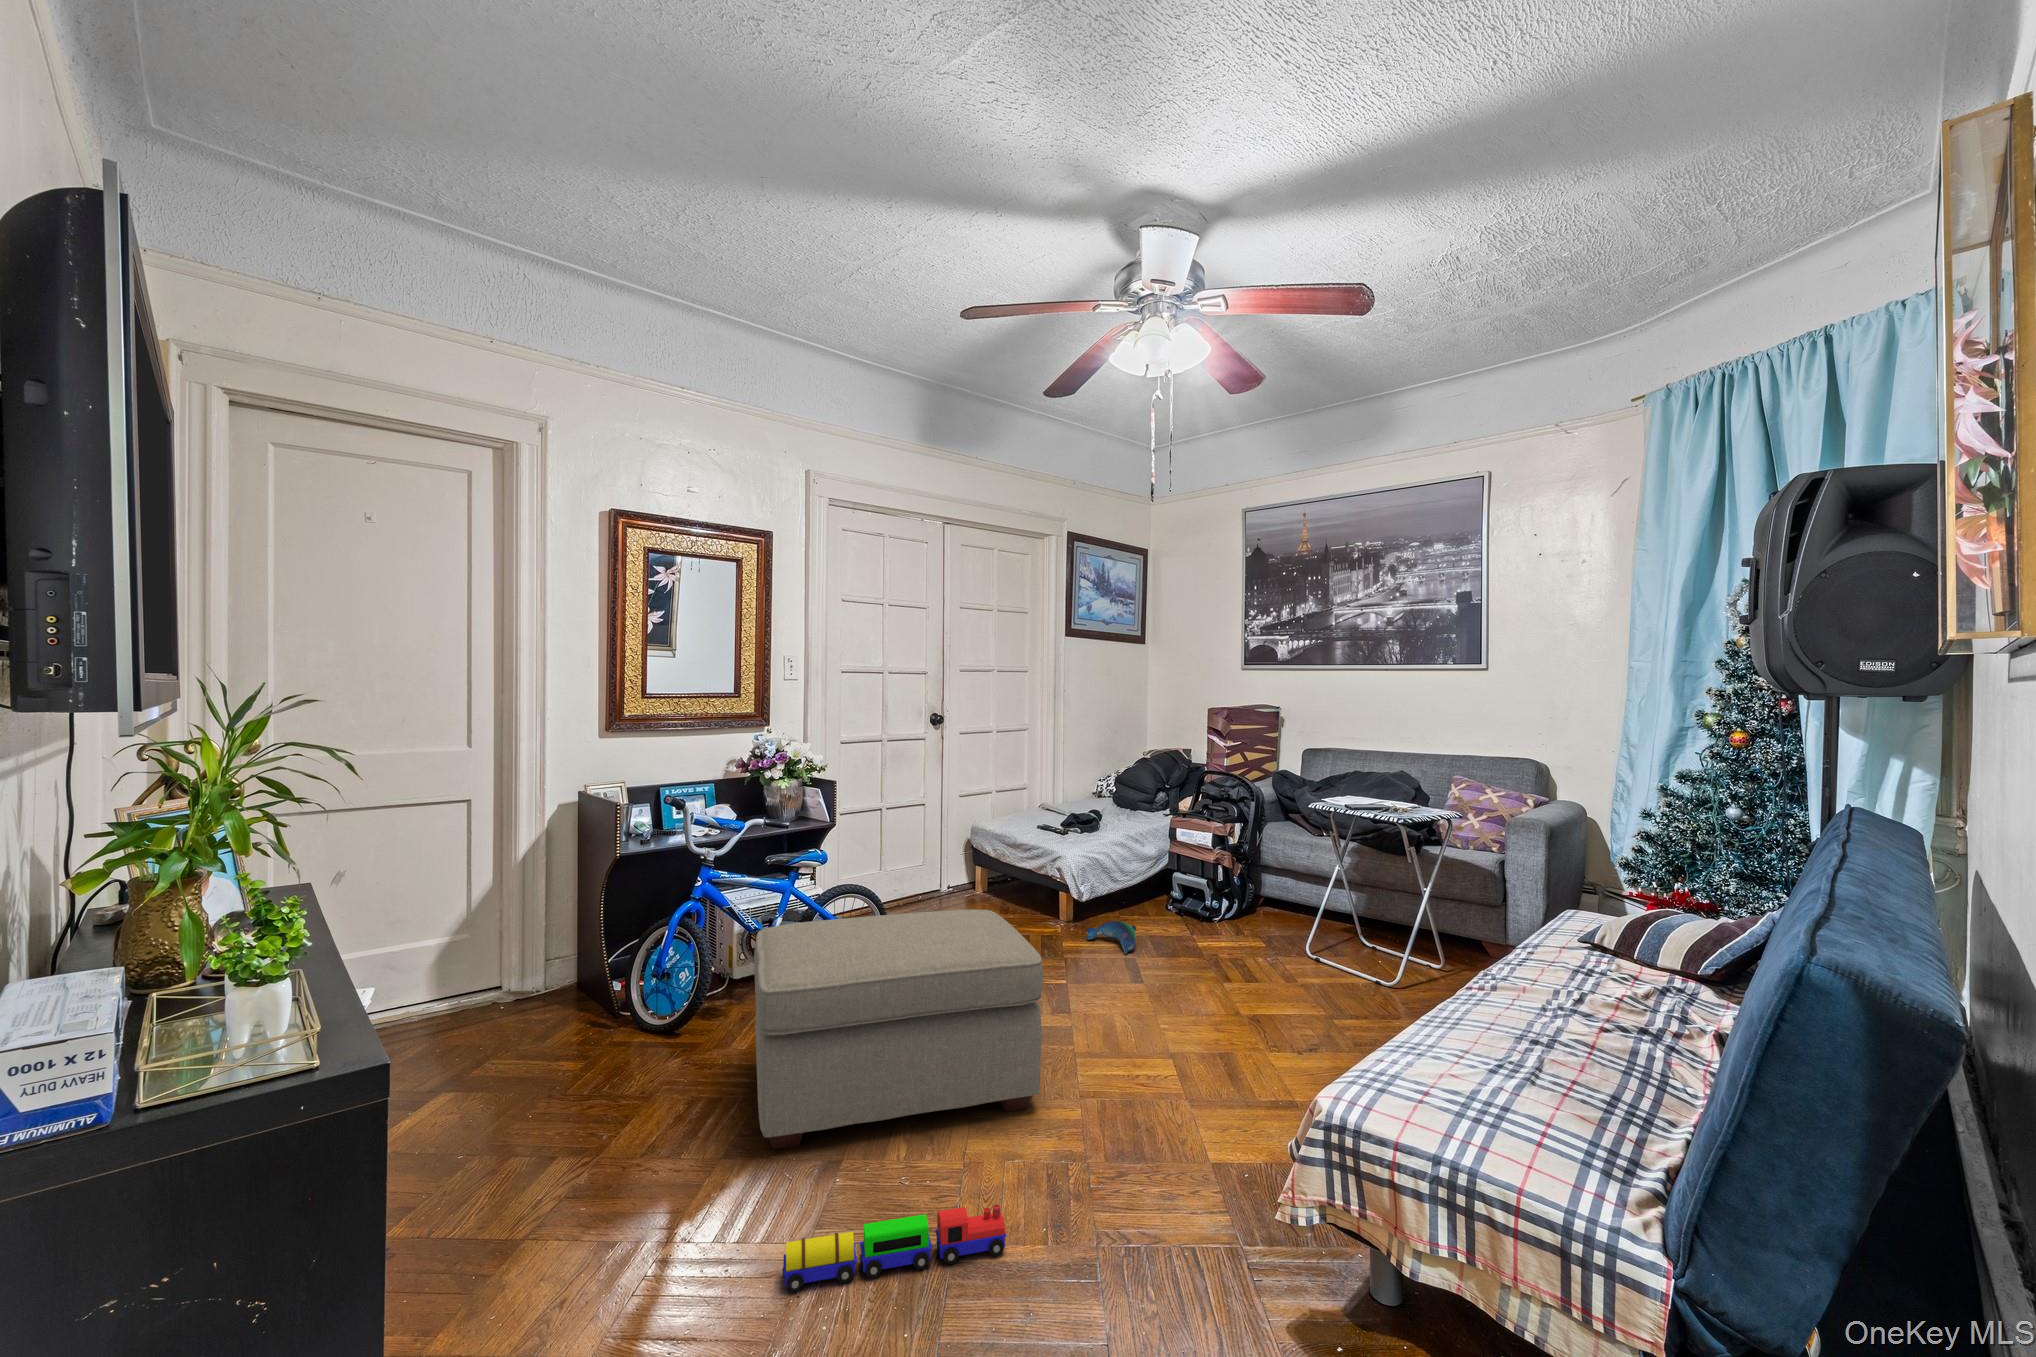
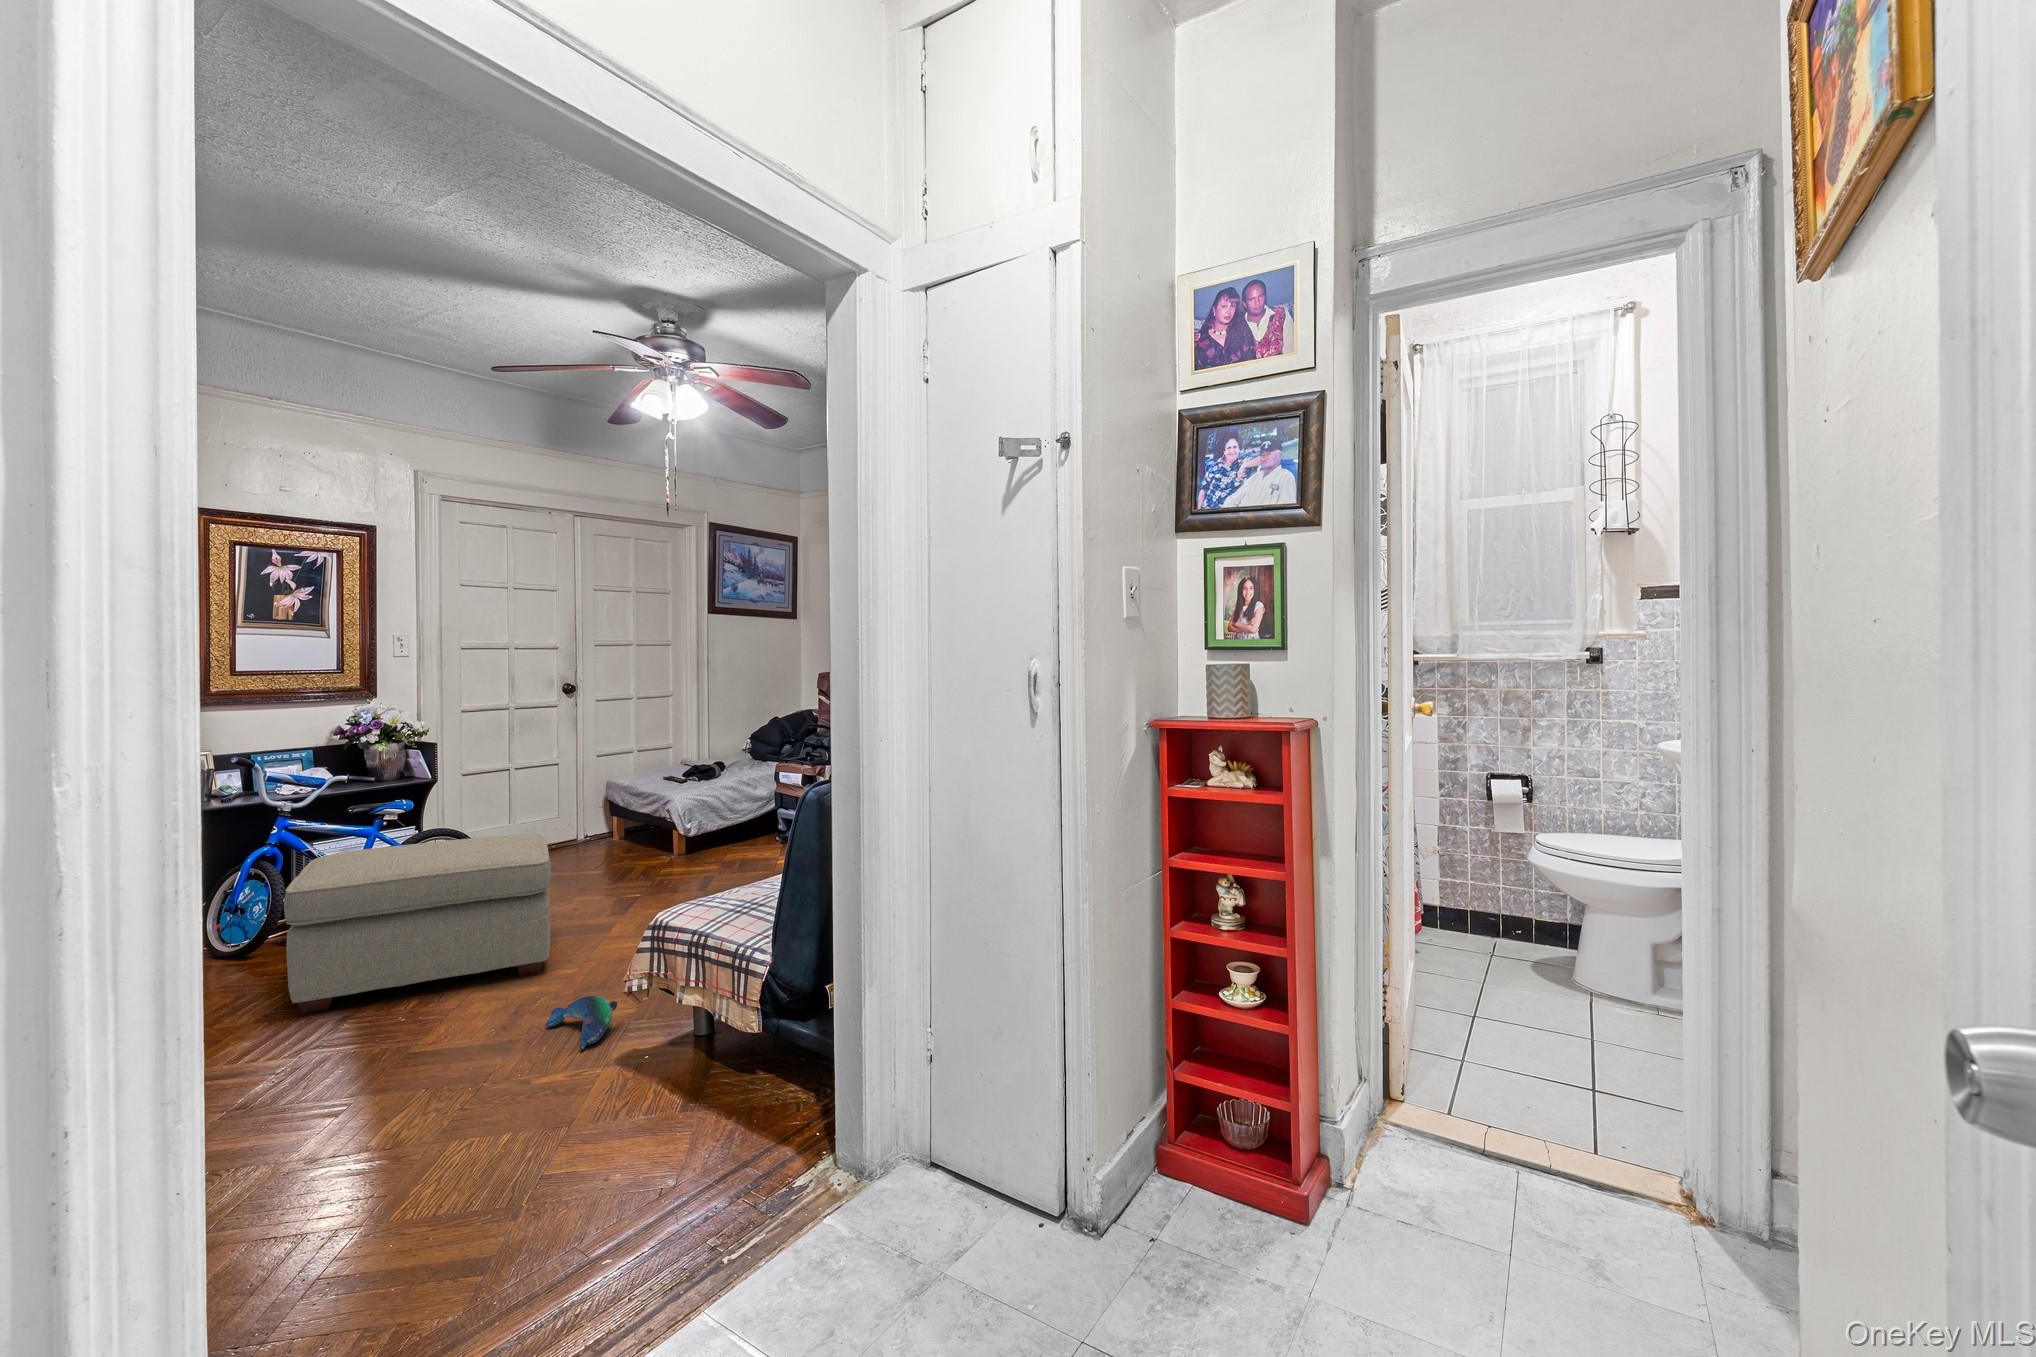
plush toy: present [1086,921,1136,954] -> present [545,996,617,1050]
toy train: present [781,1204,1006,1292] -> none [265,1015,460,1080]

